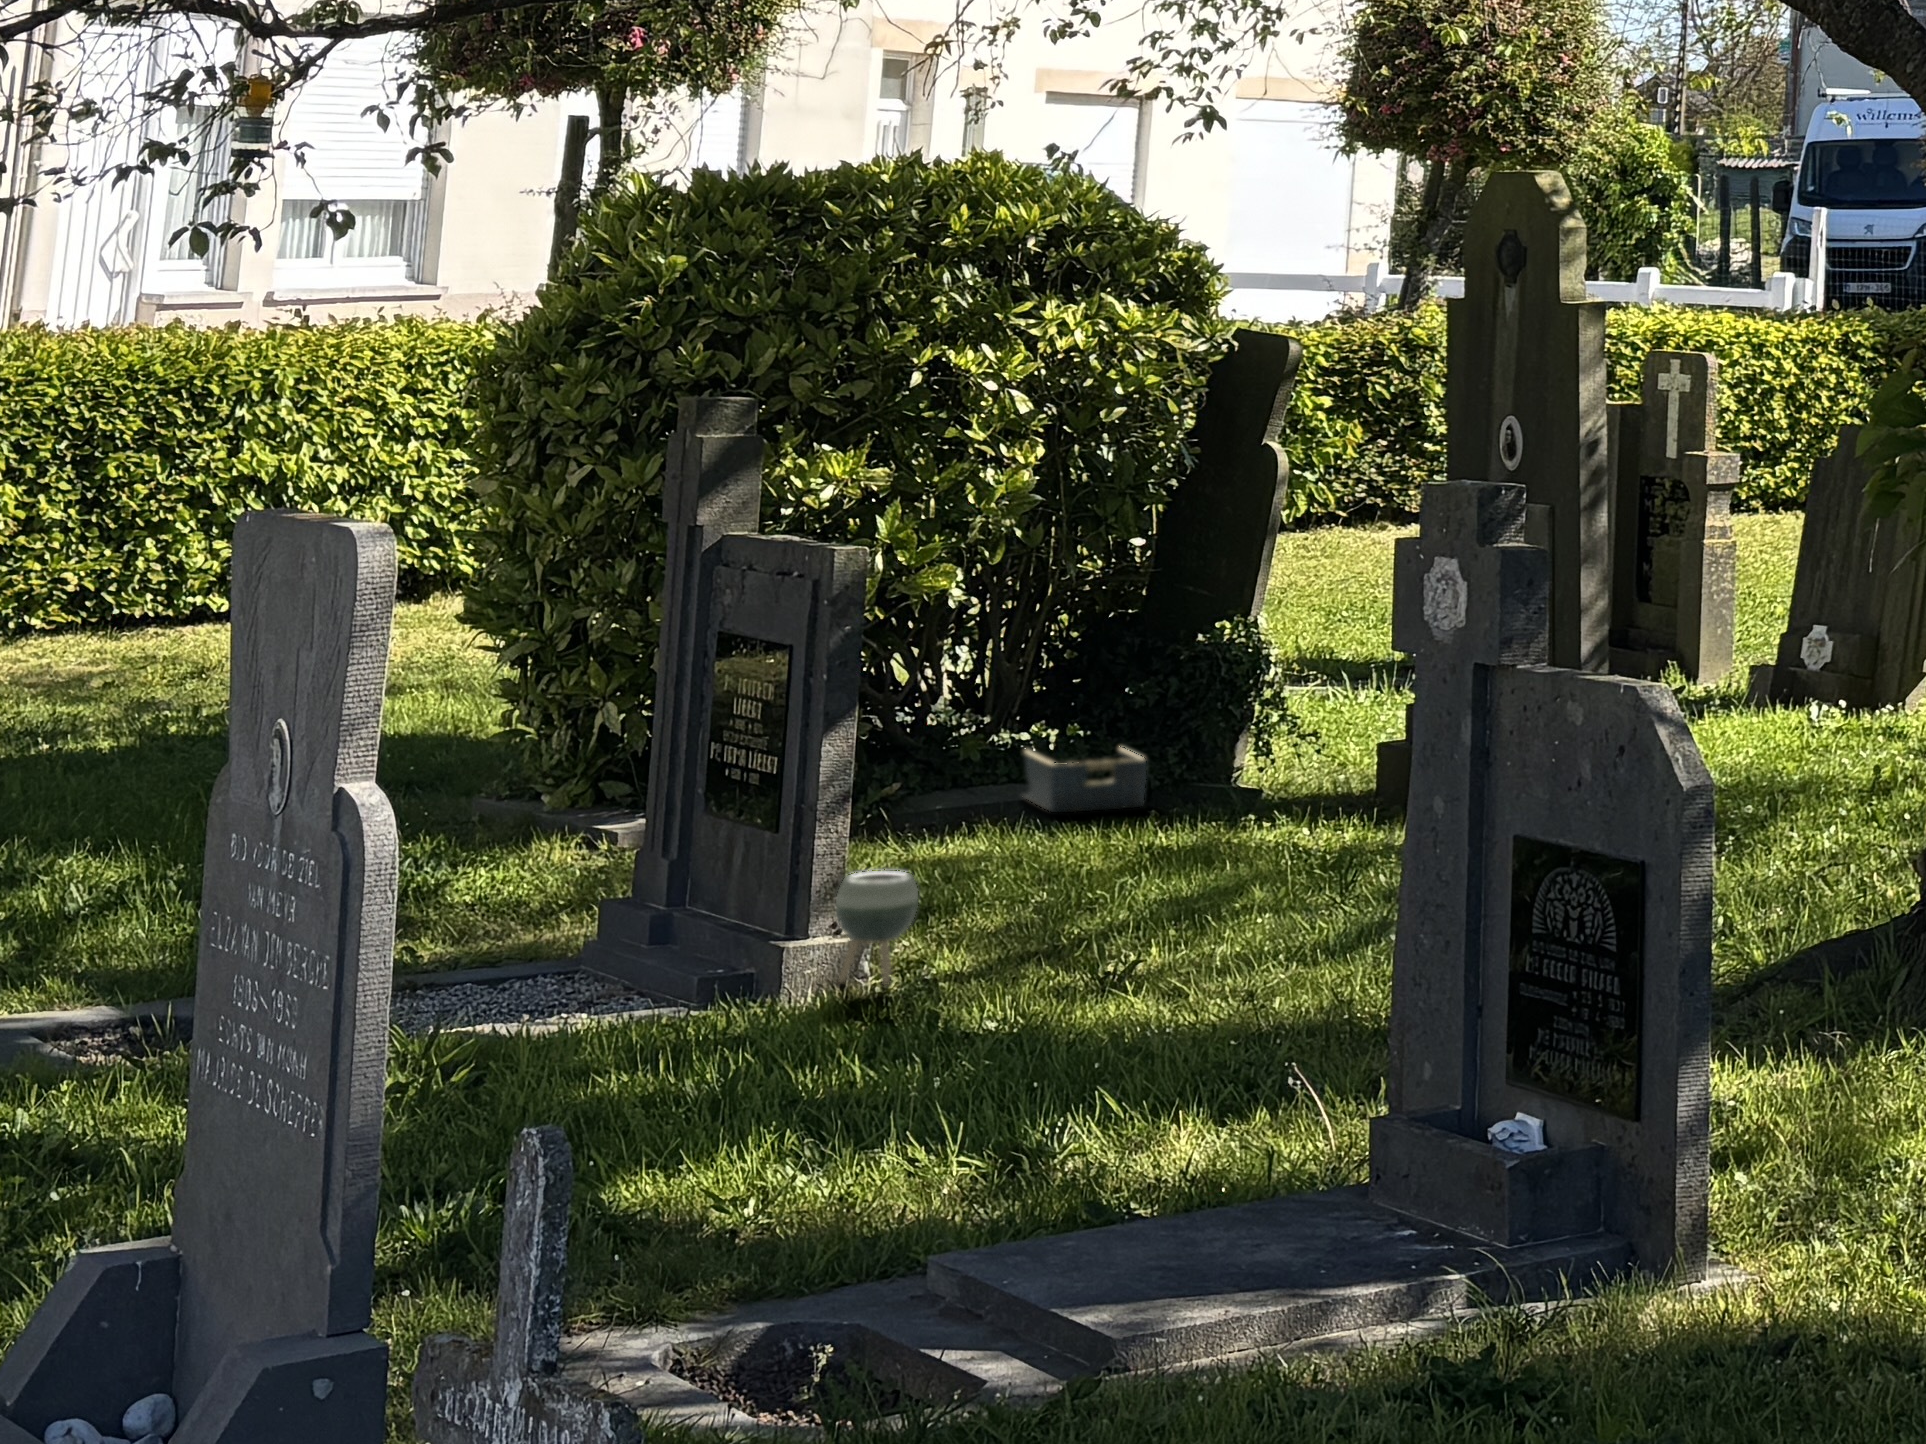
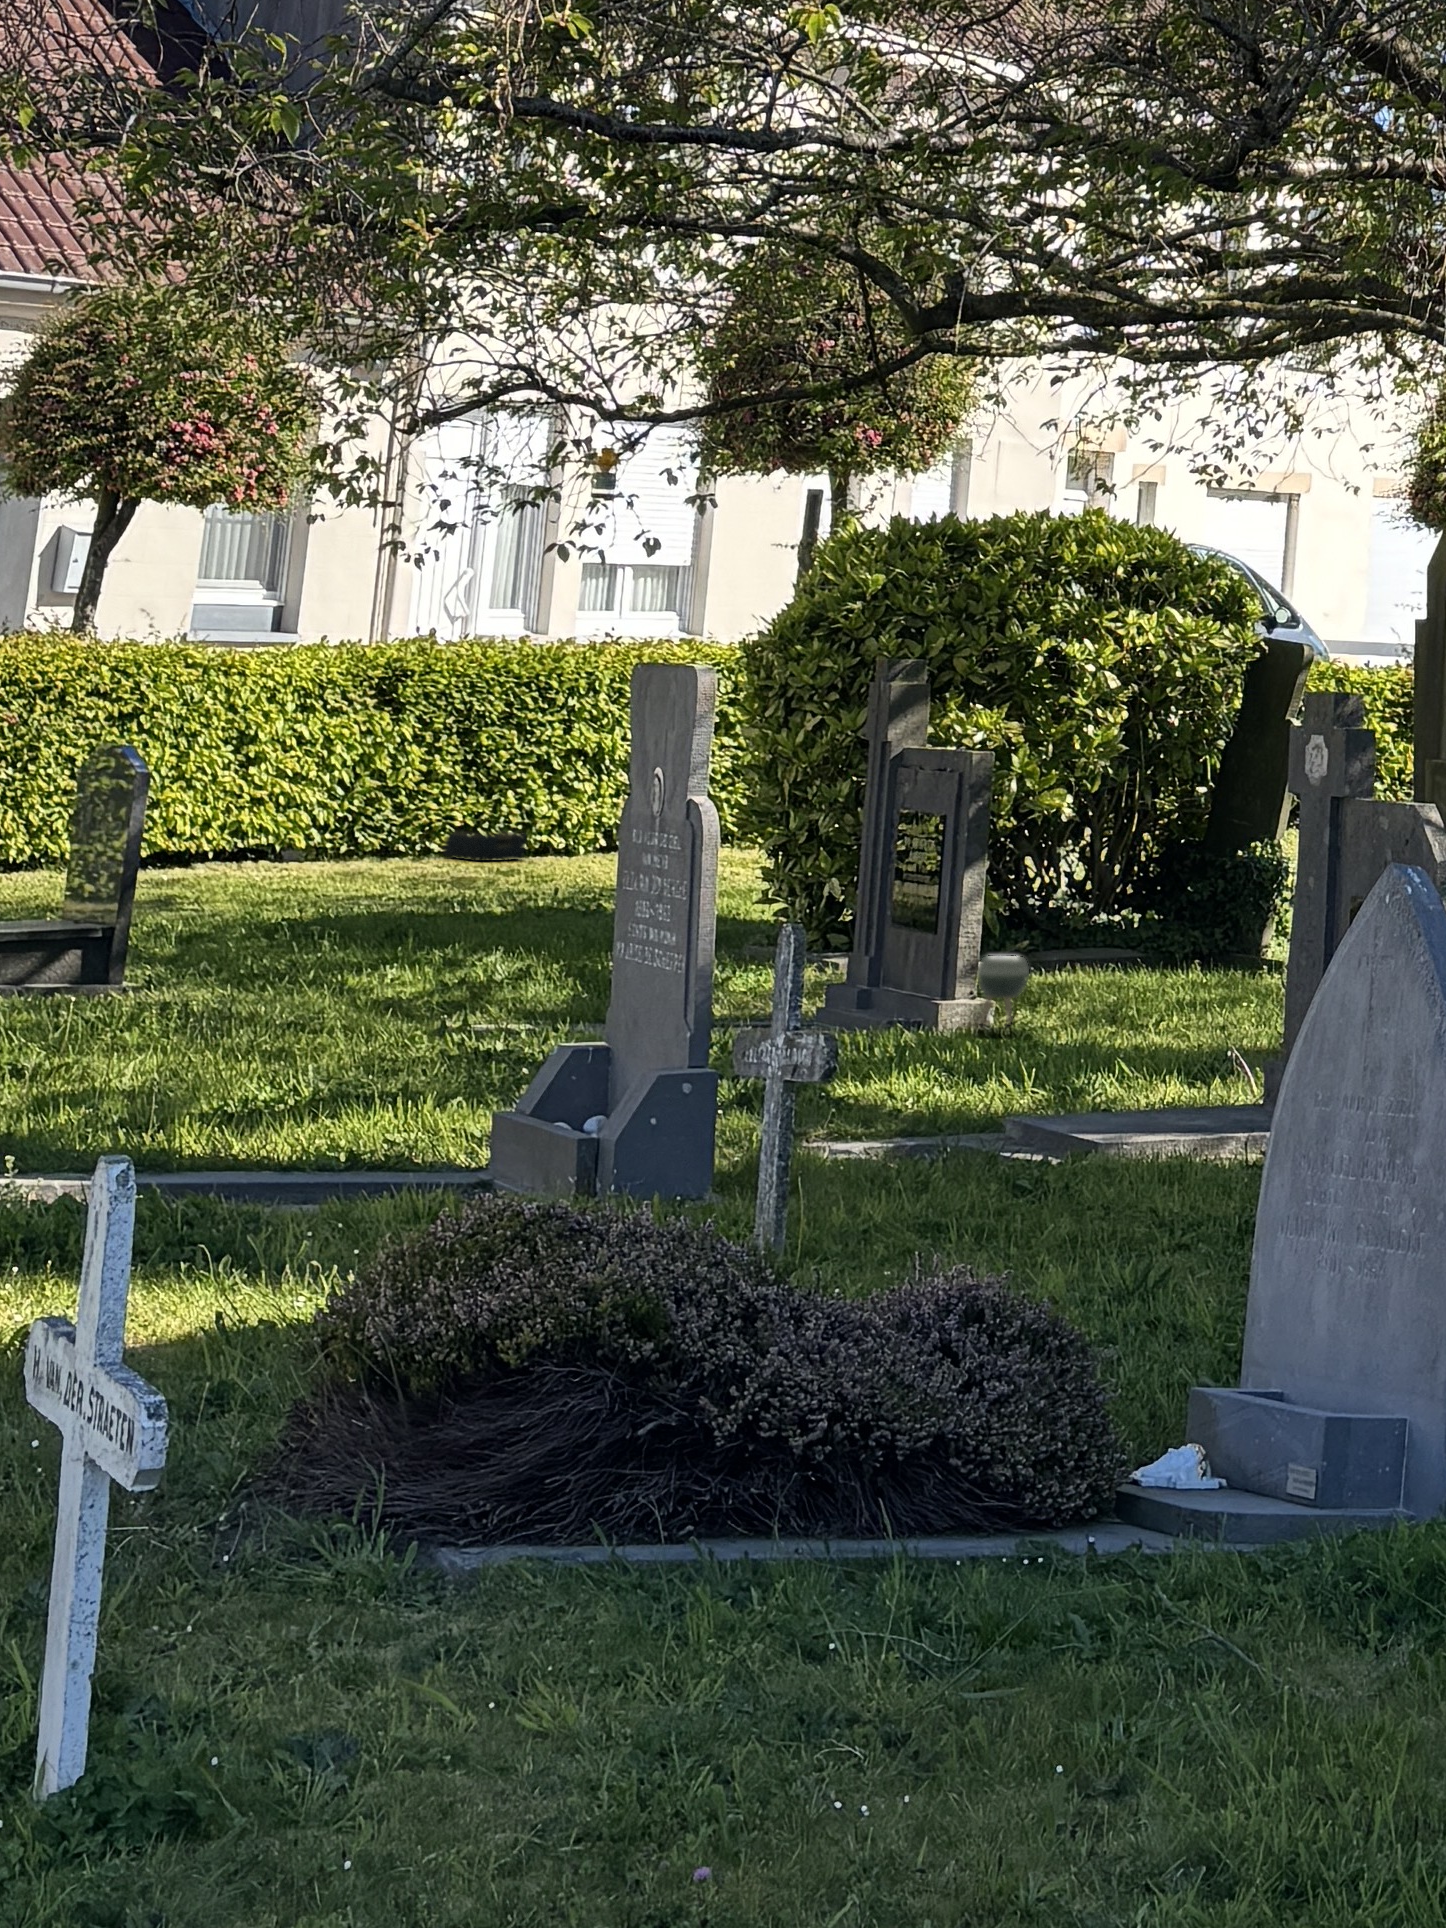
basket: present [1024,748,1146,812] -> present [443,831,525,861]

